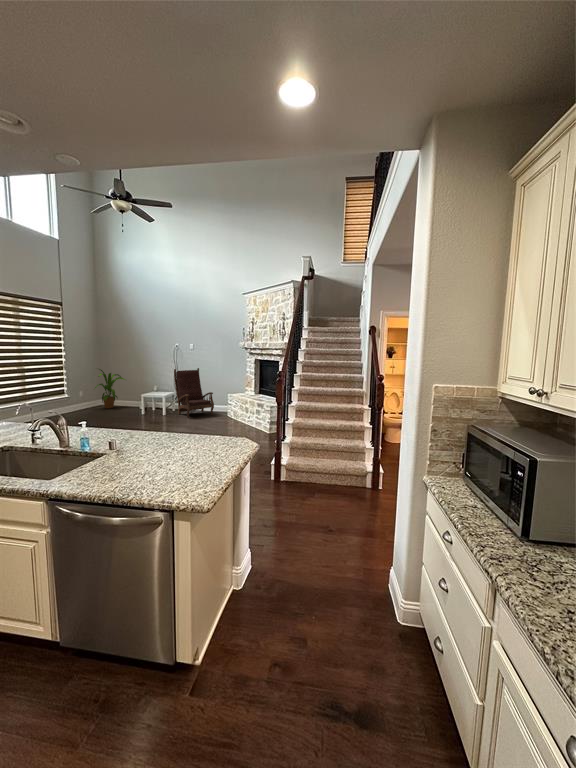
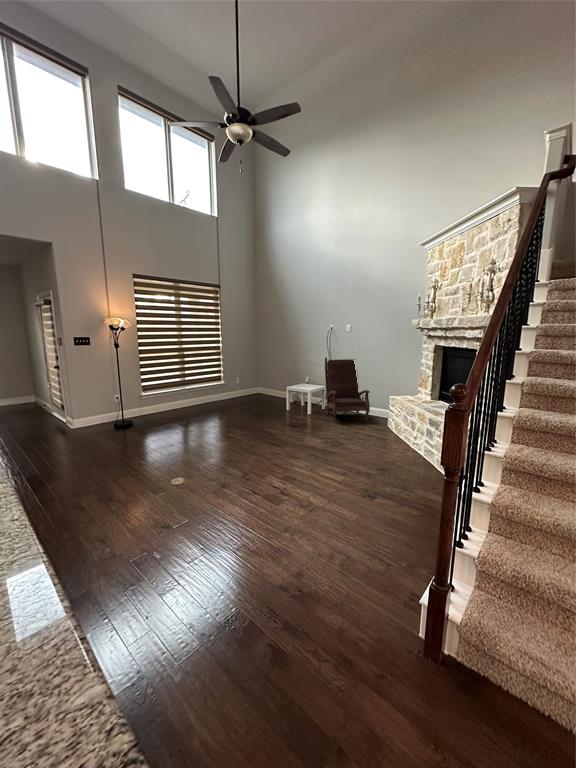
house plant: present [95,369,125,409] -> none [248,354,281,398]

